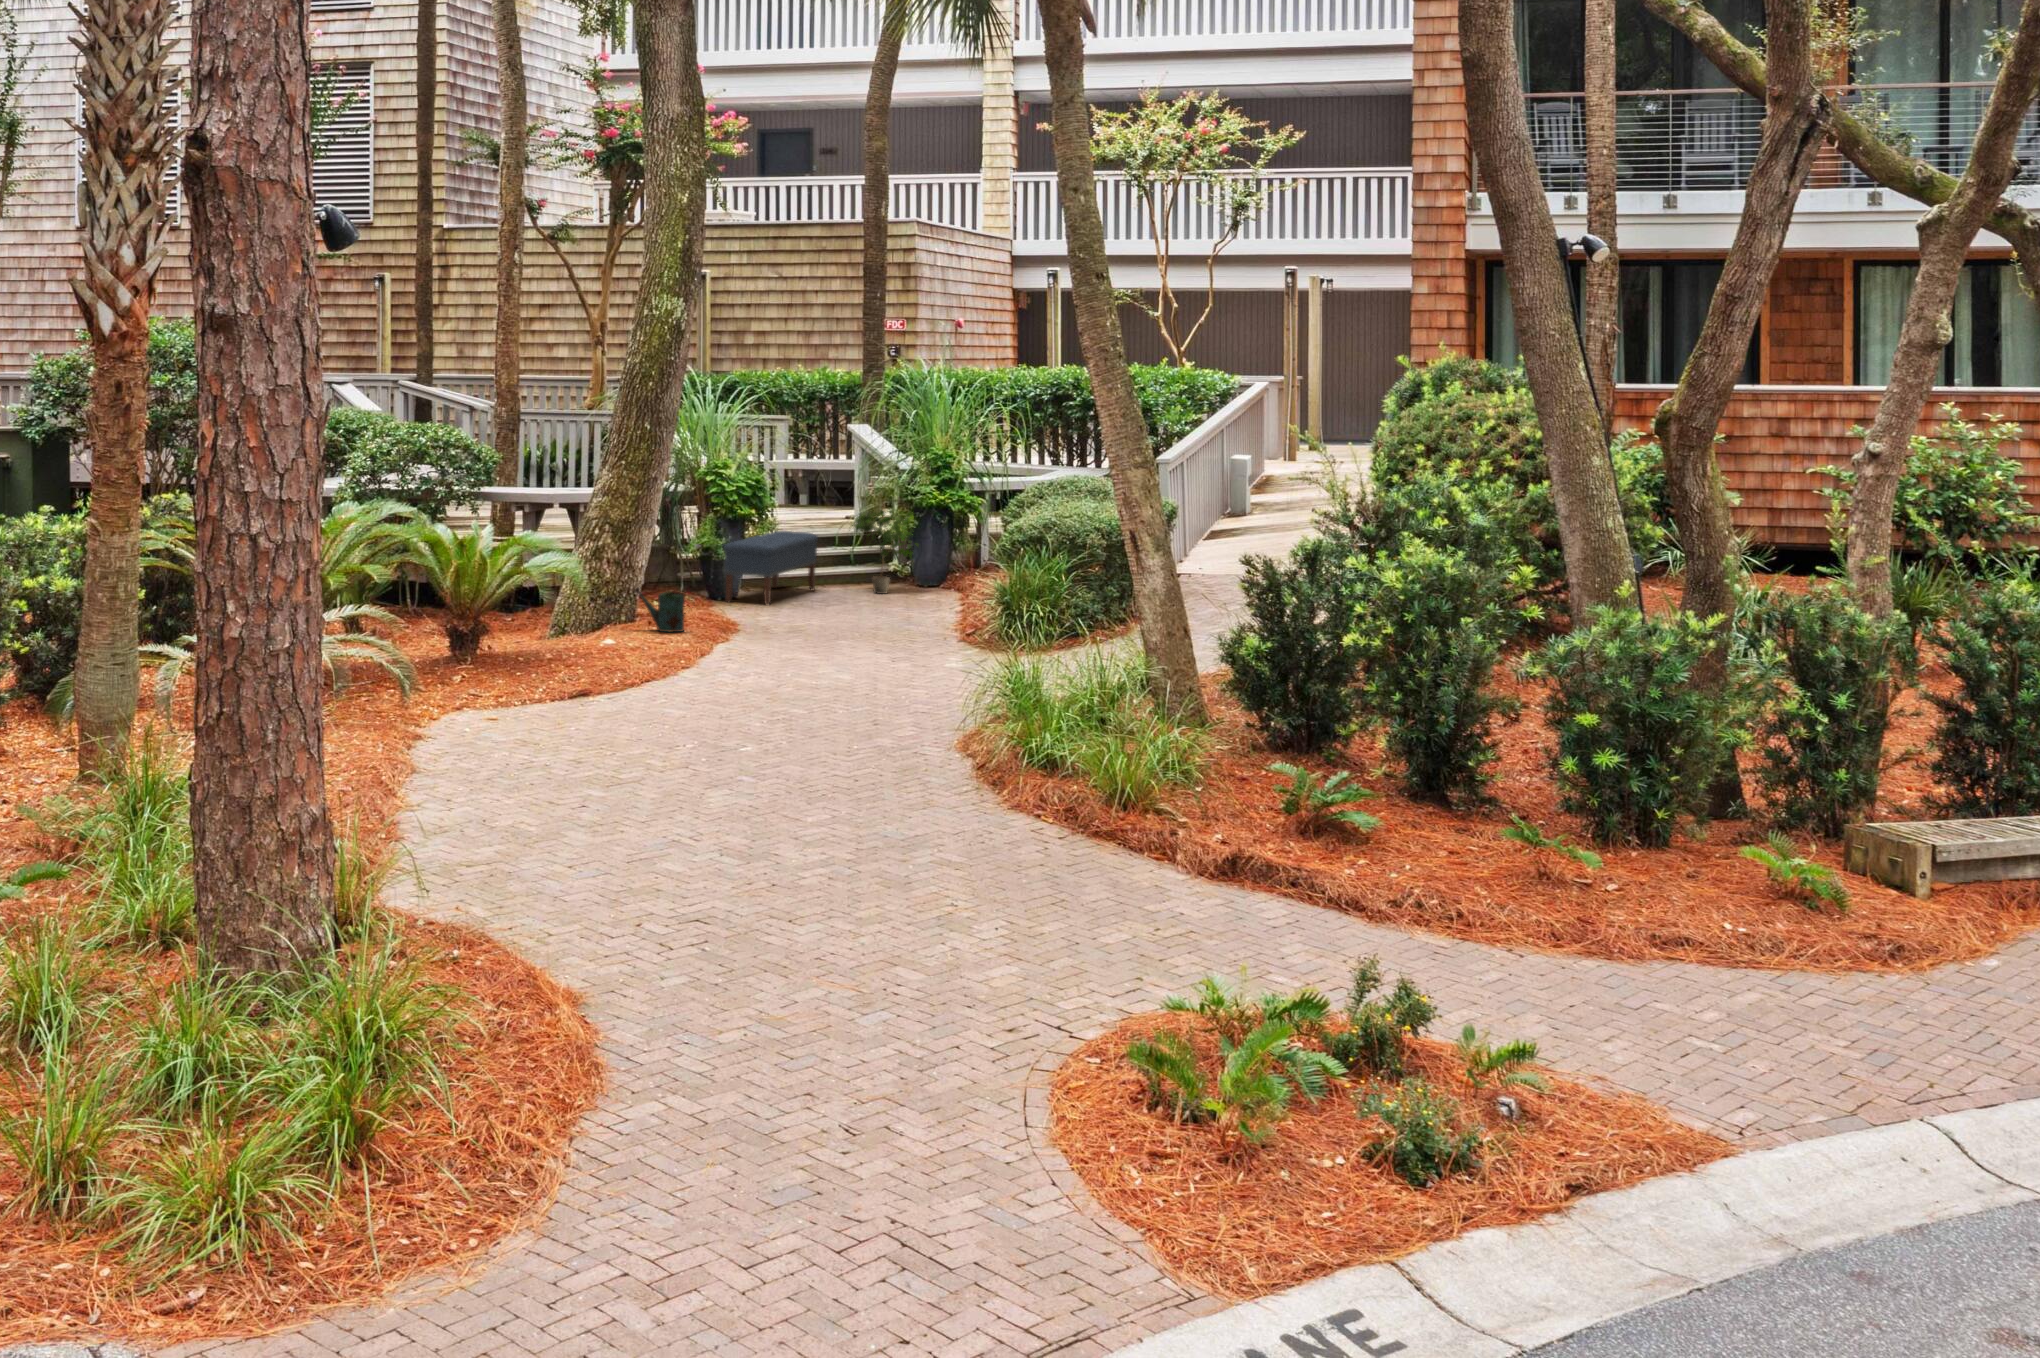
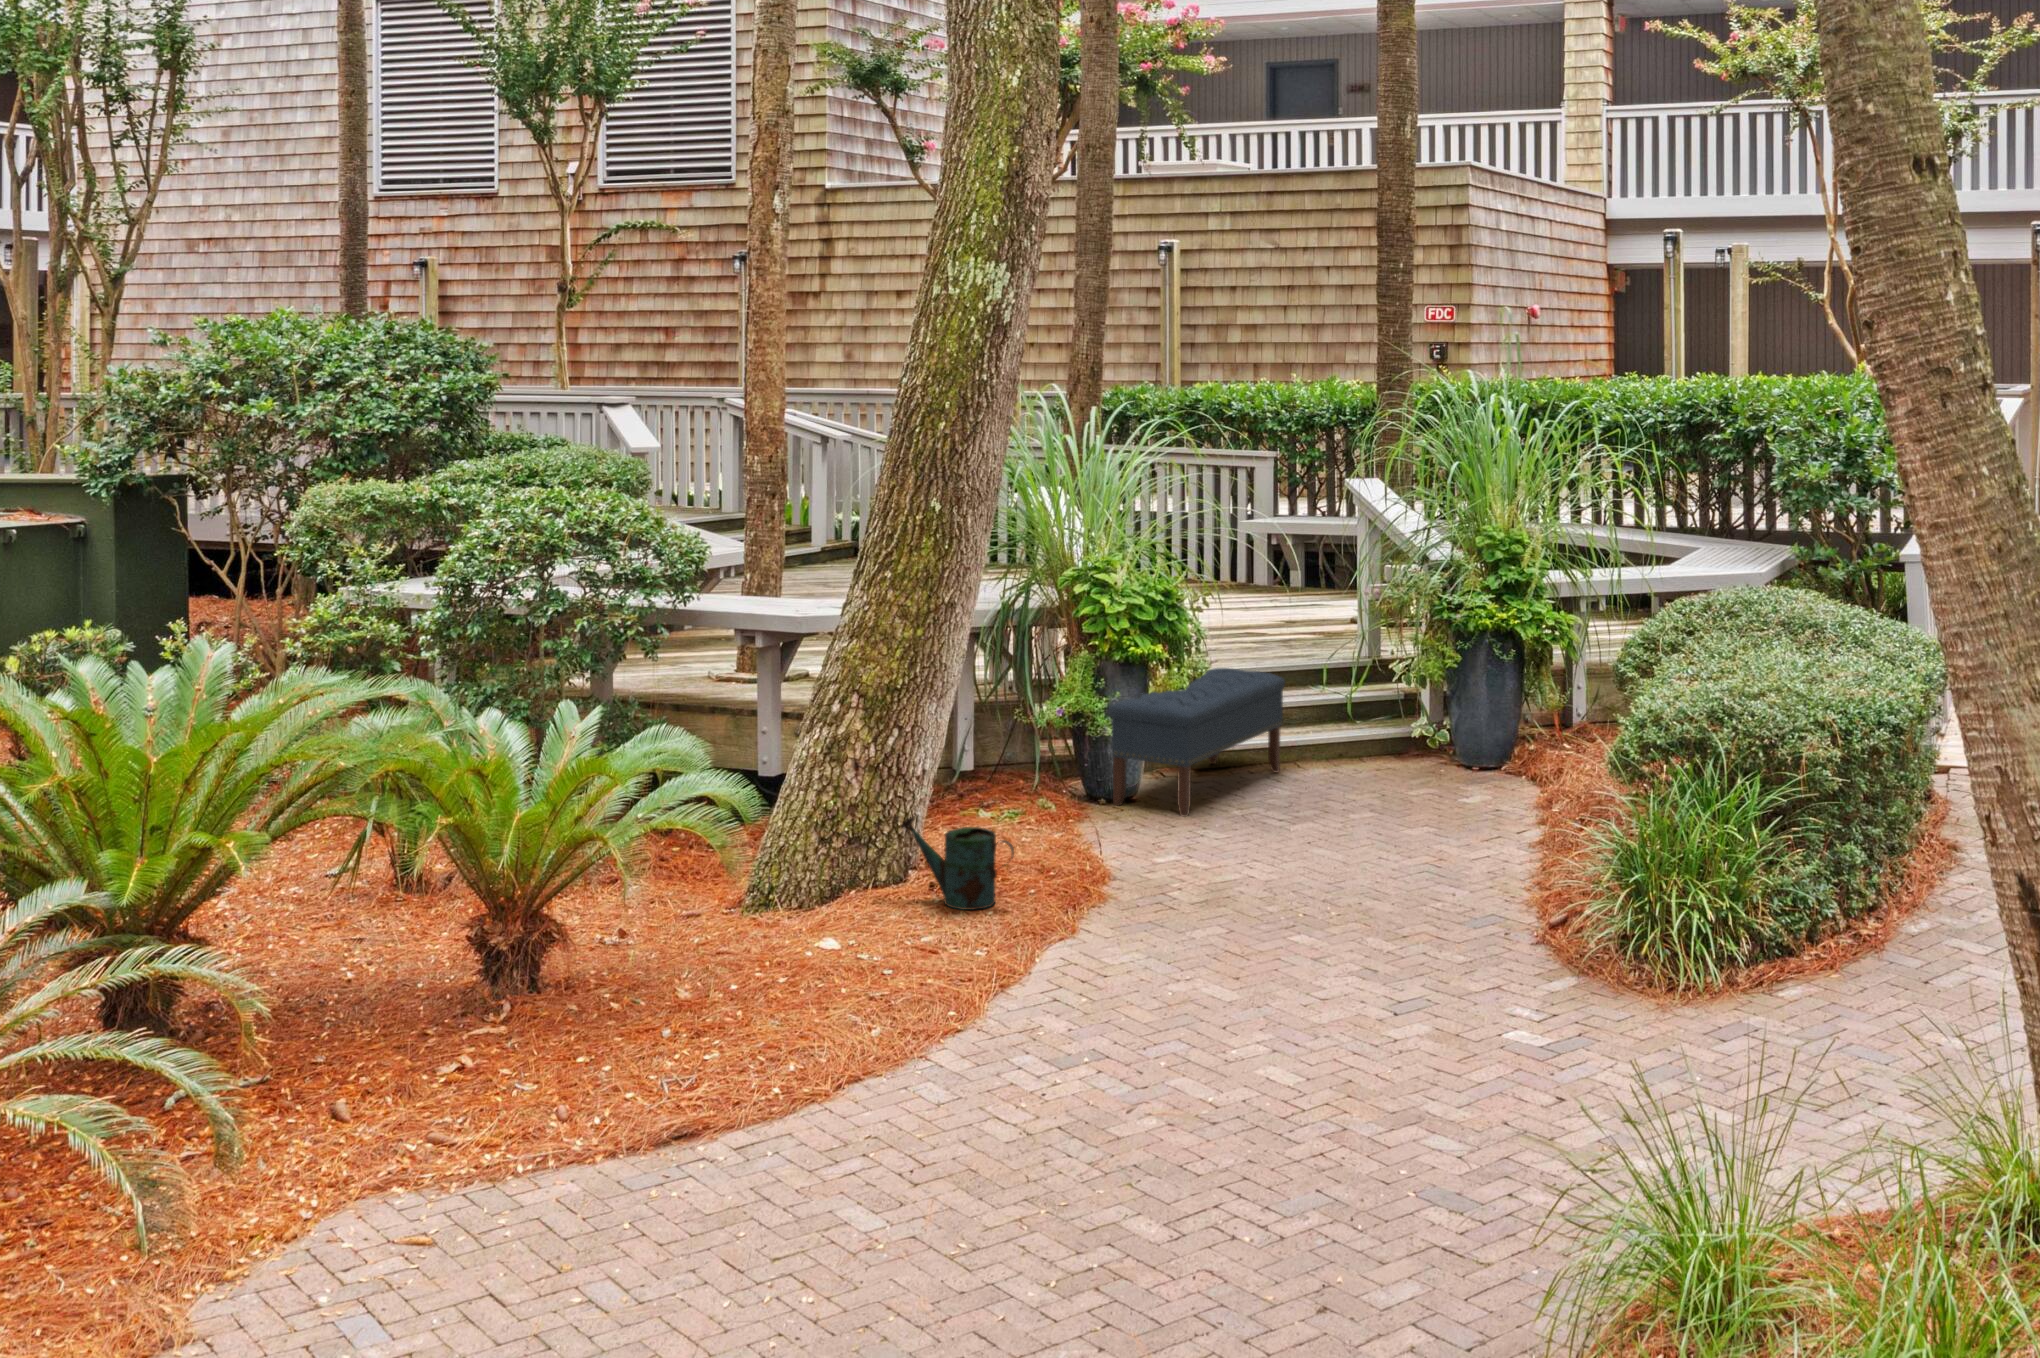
potted plant: present [852,510,918,594] -> none [1338,636,1461,781]

